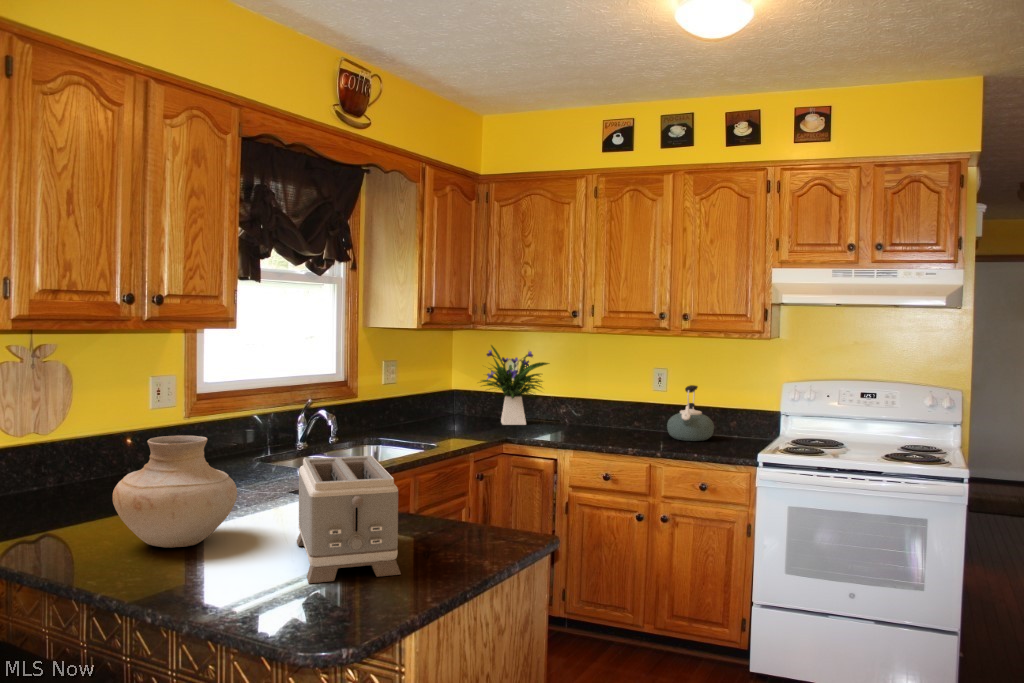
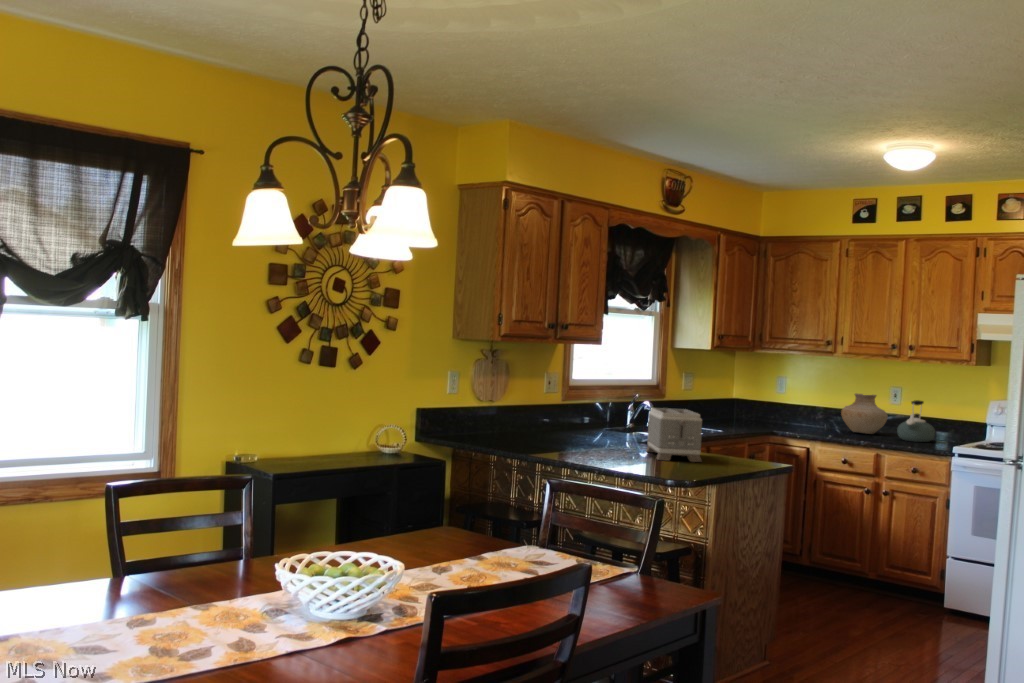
flower arrangement: present [482,345,549,425] -> none [749,365,809,427]
vase: present [113,436,237,548] -> present [841,393,888,434]

